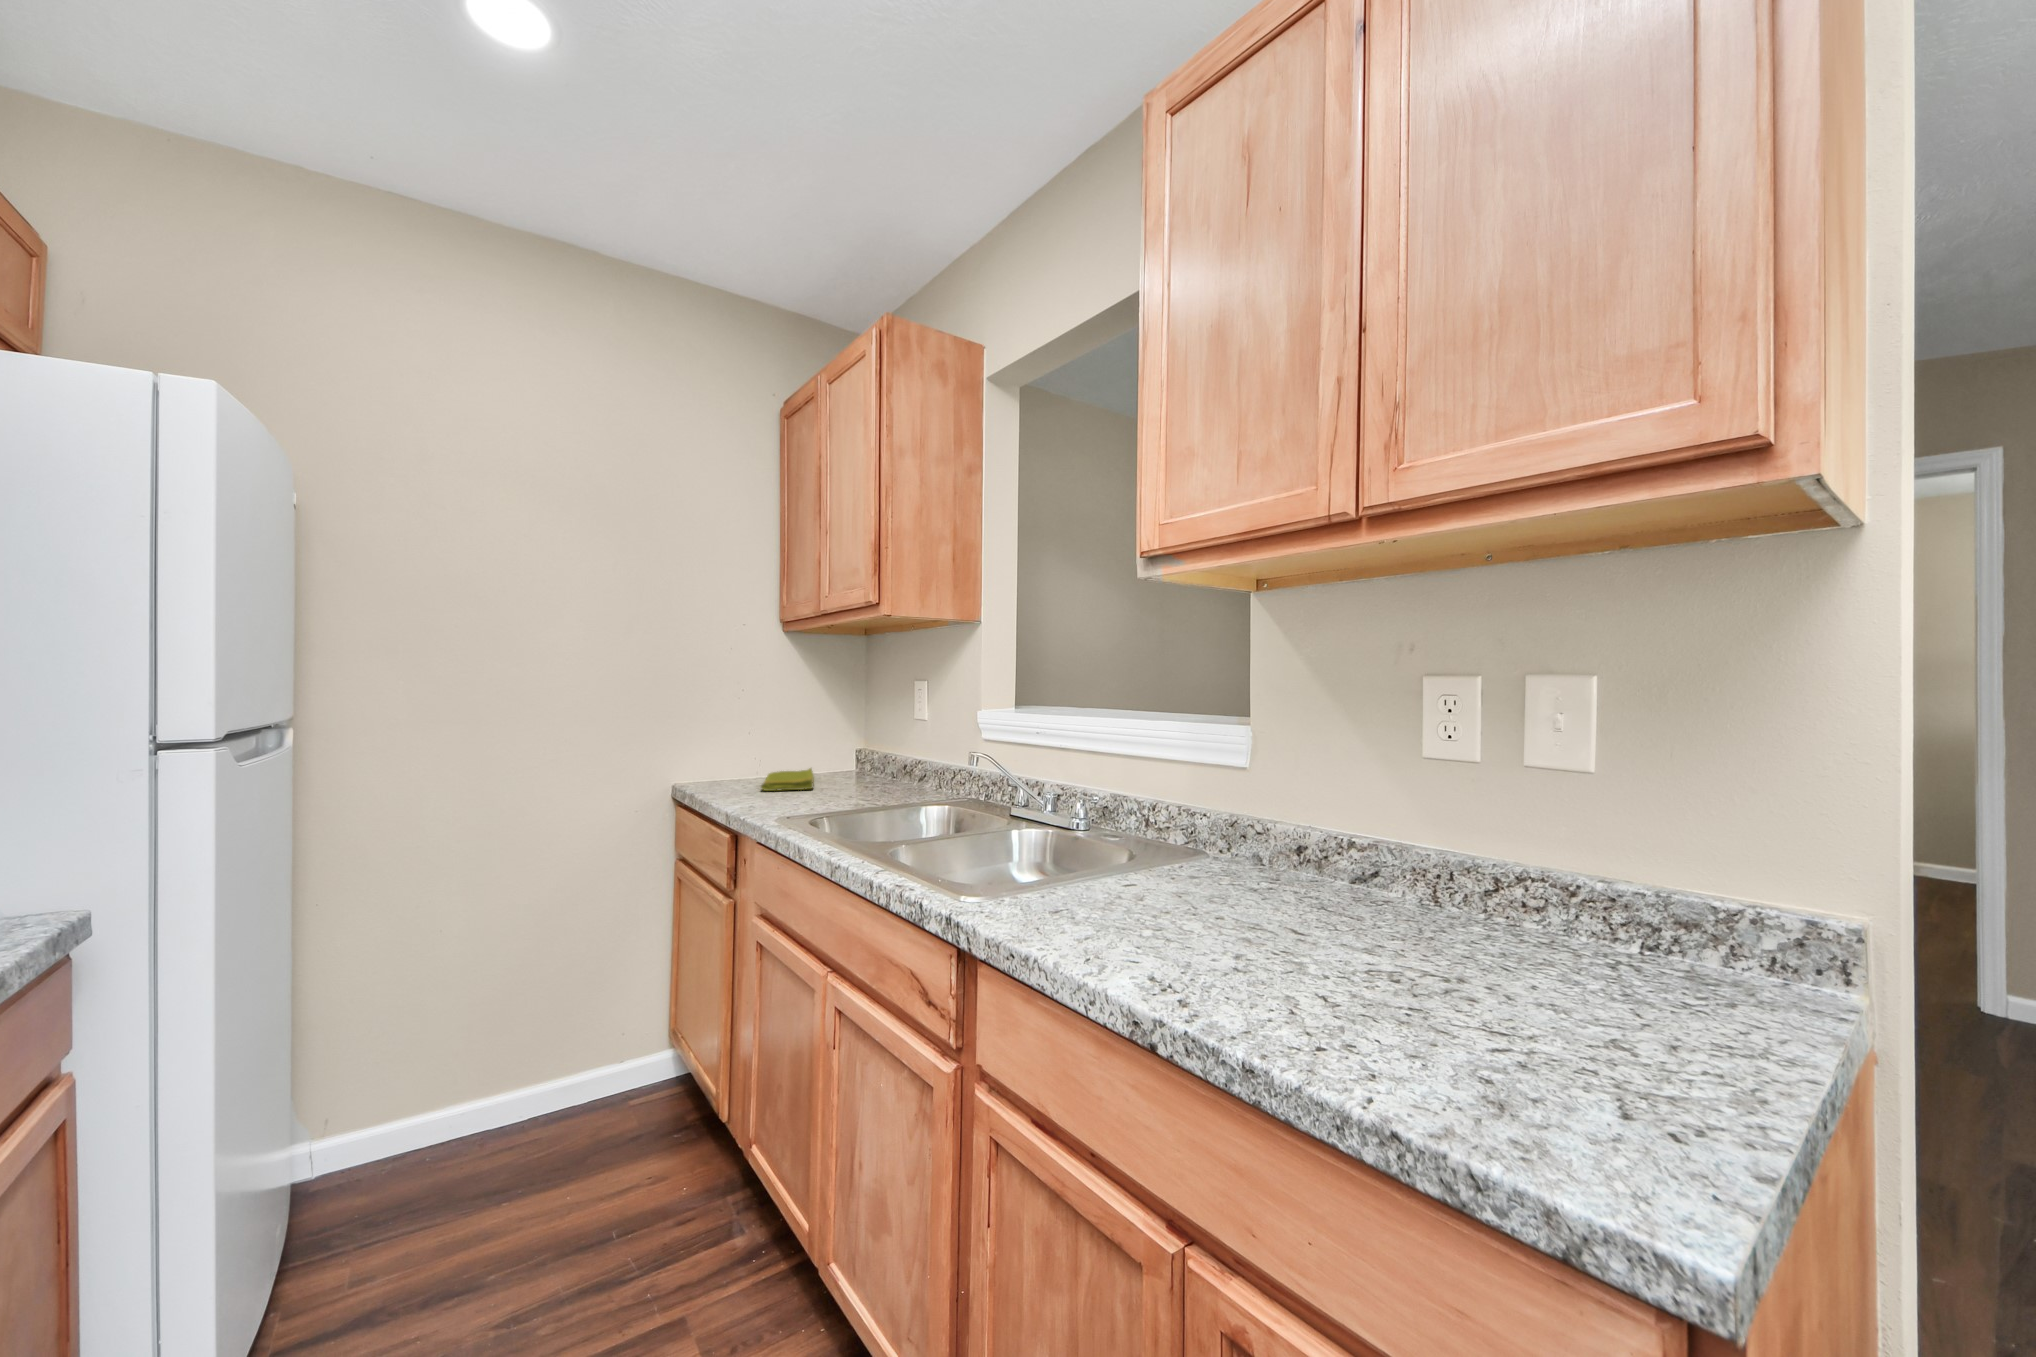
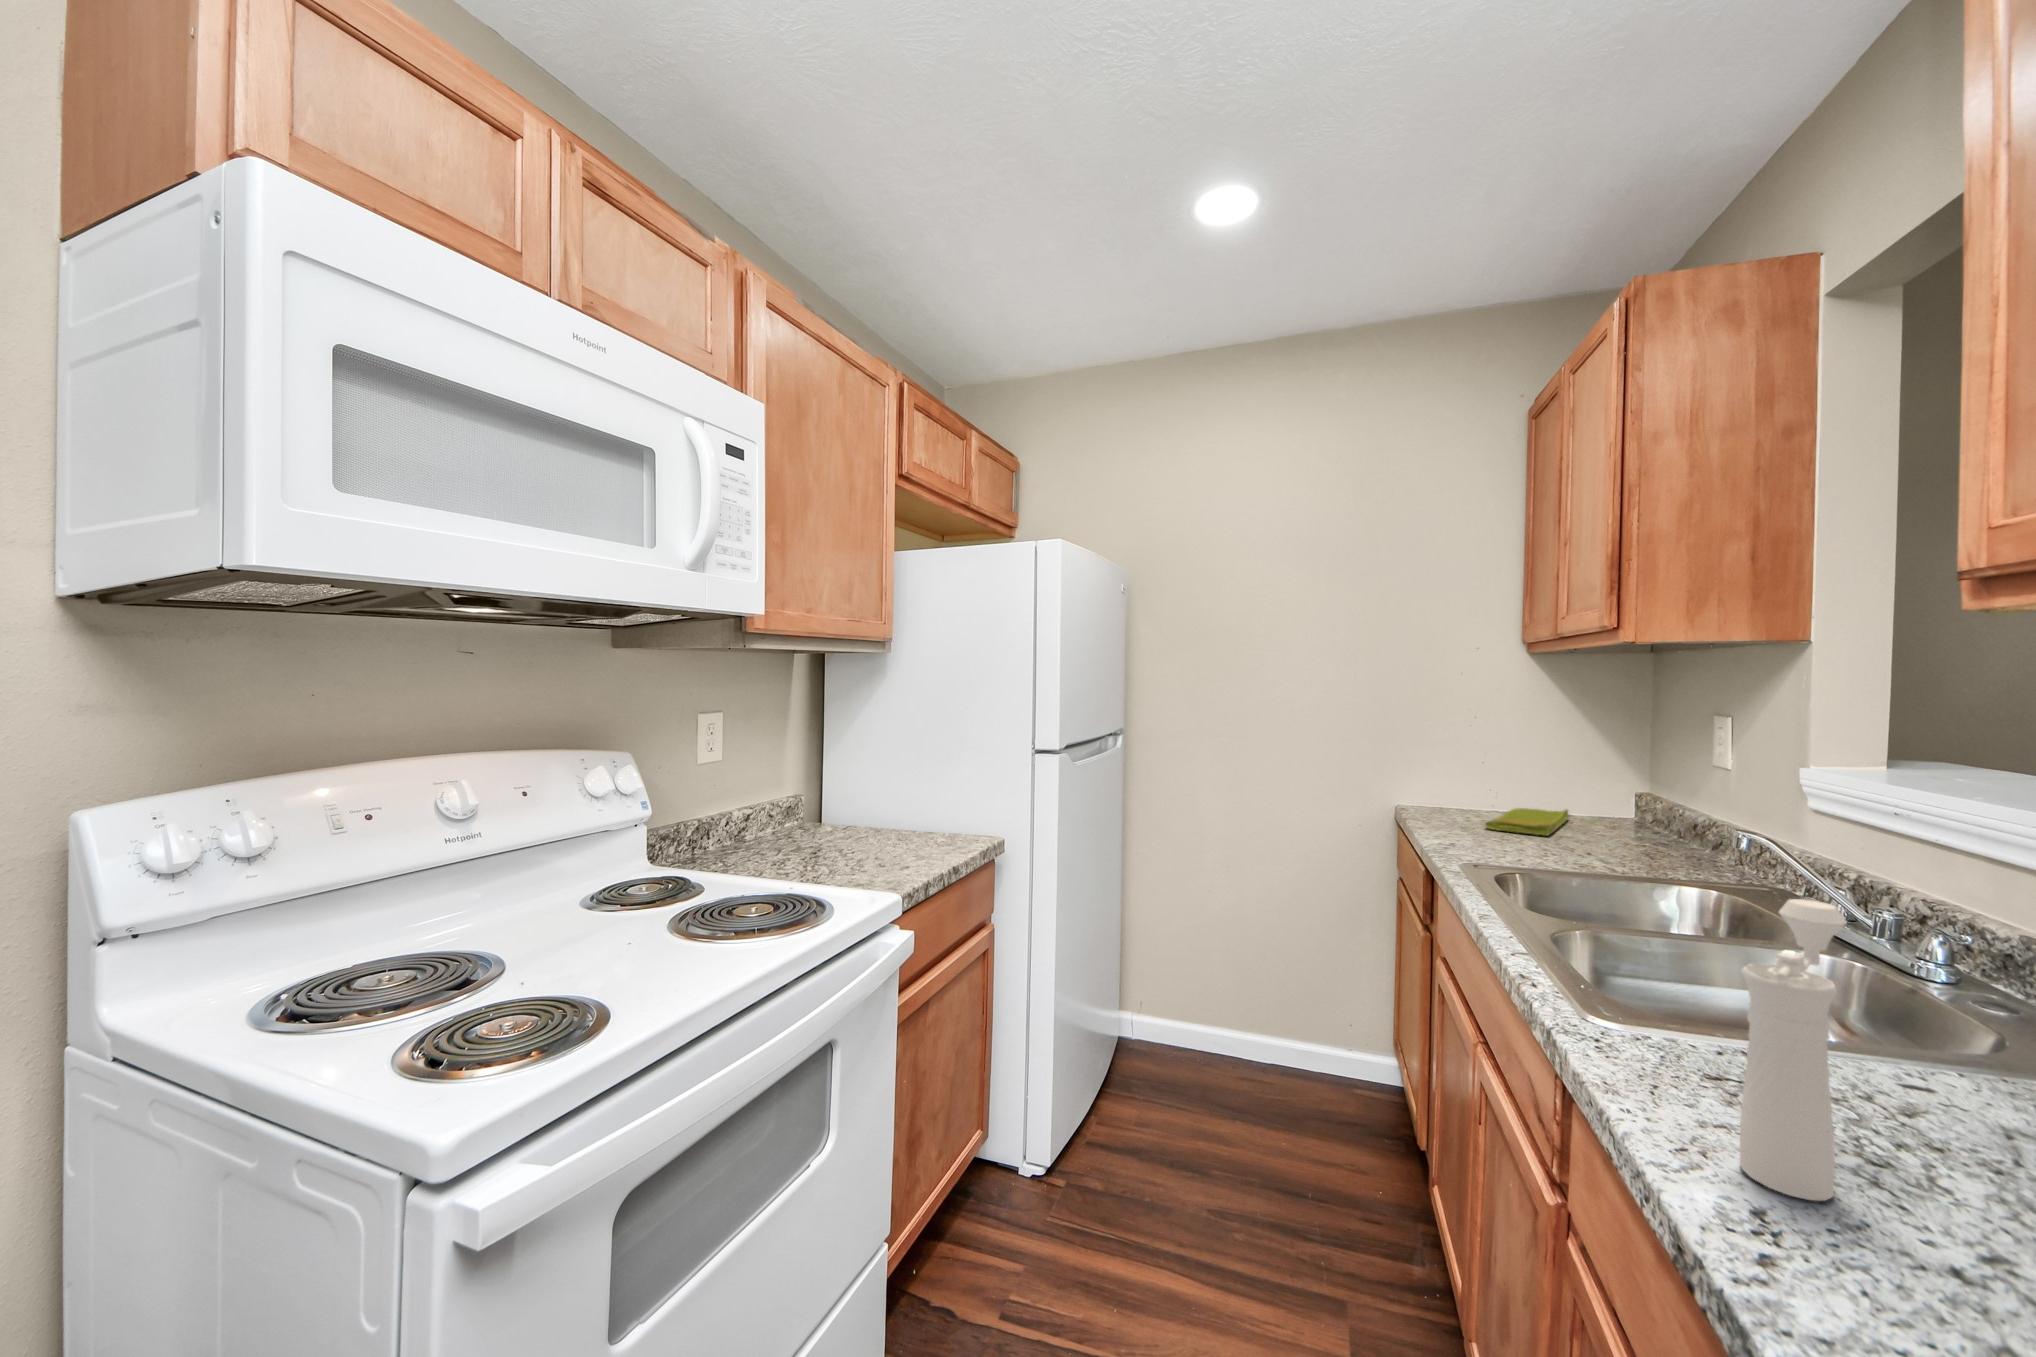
pepper mill: none [1107,763,1167,958] -> present [1740,899,1847,1201]

